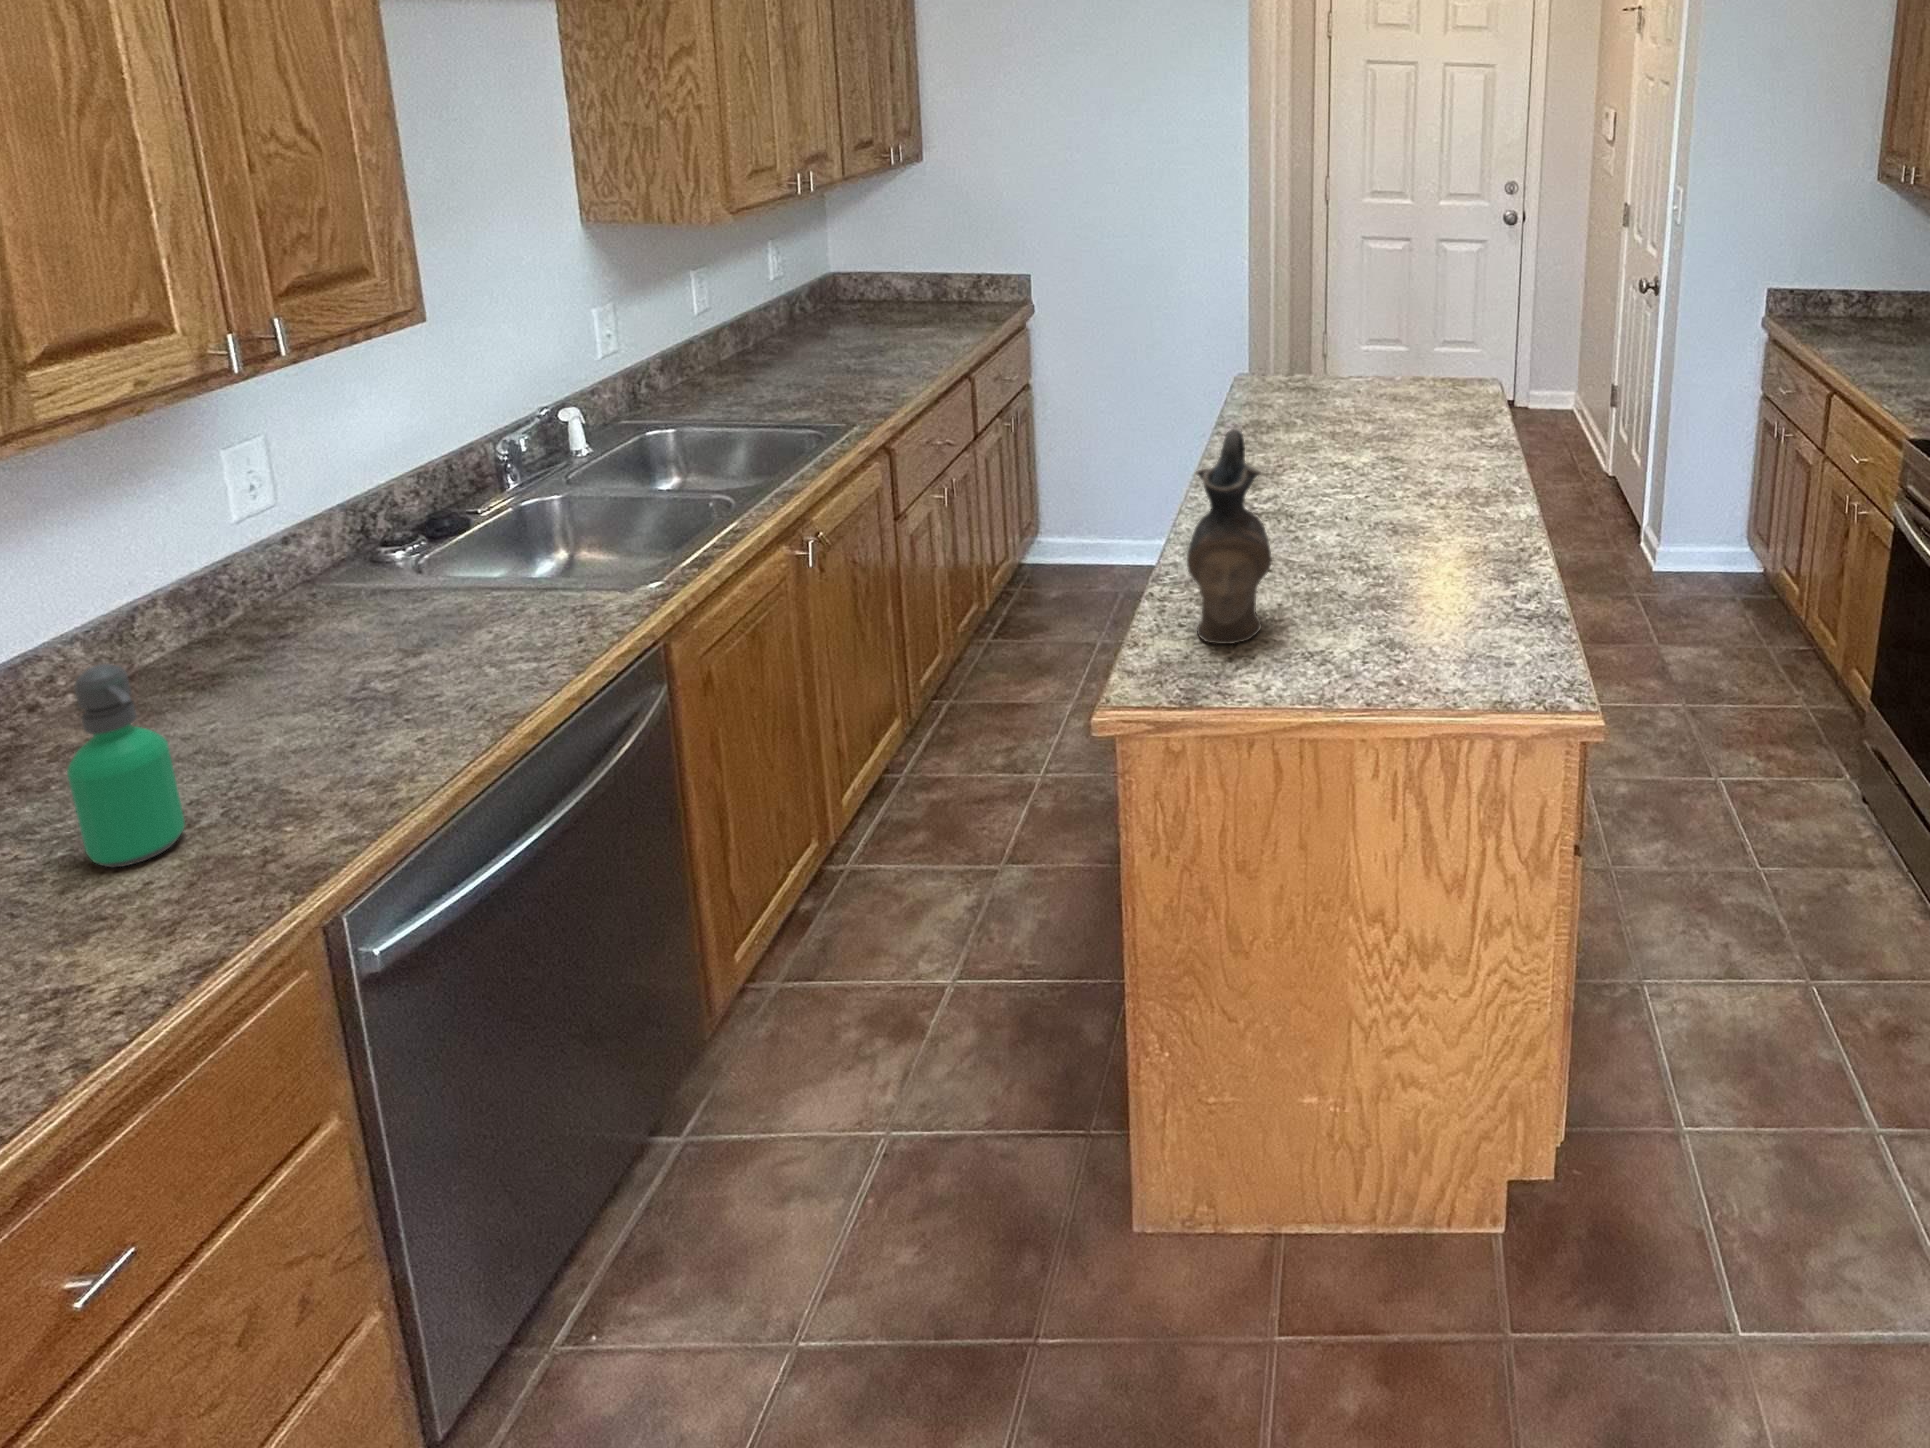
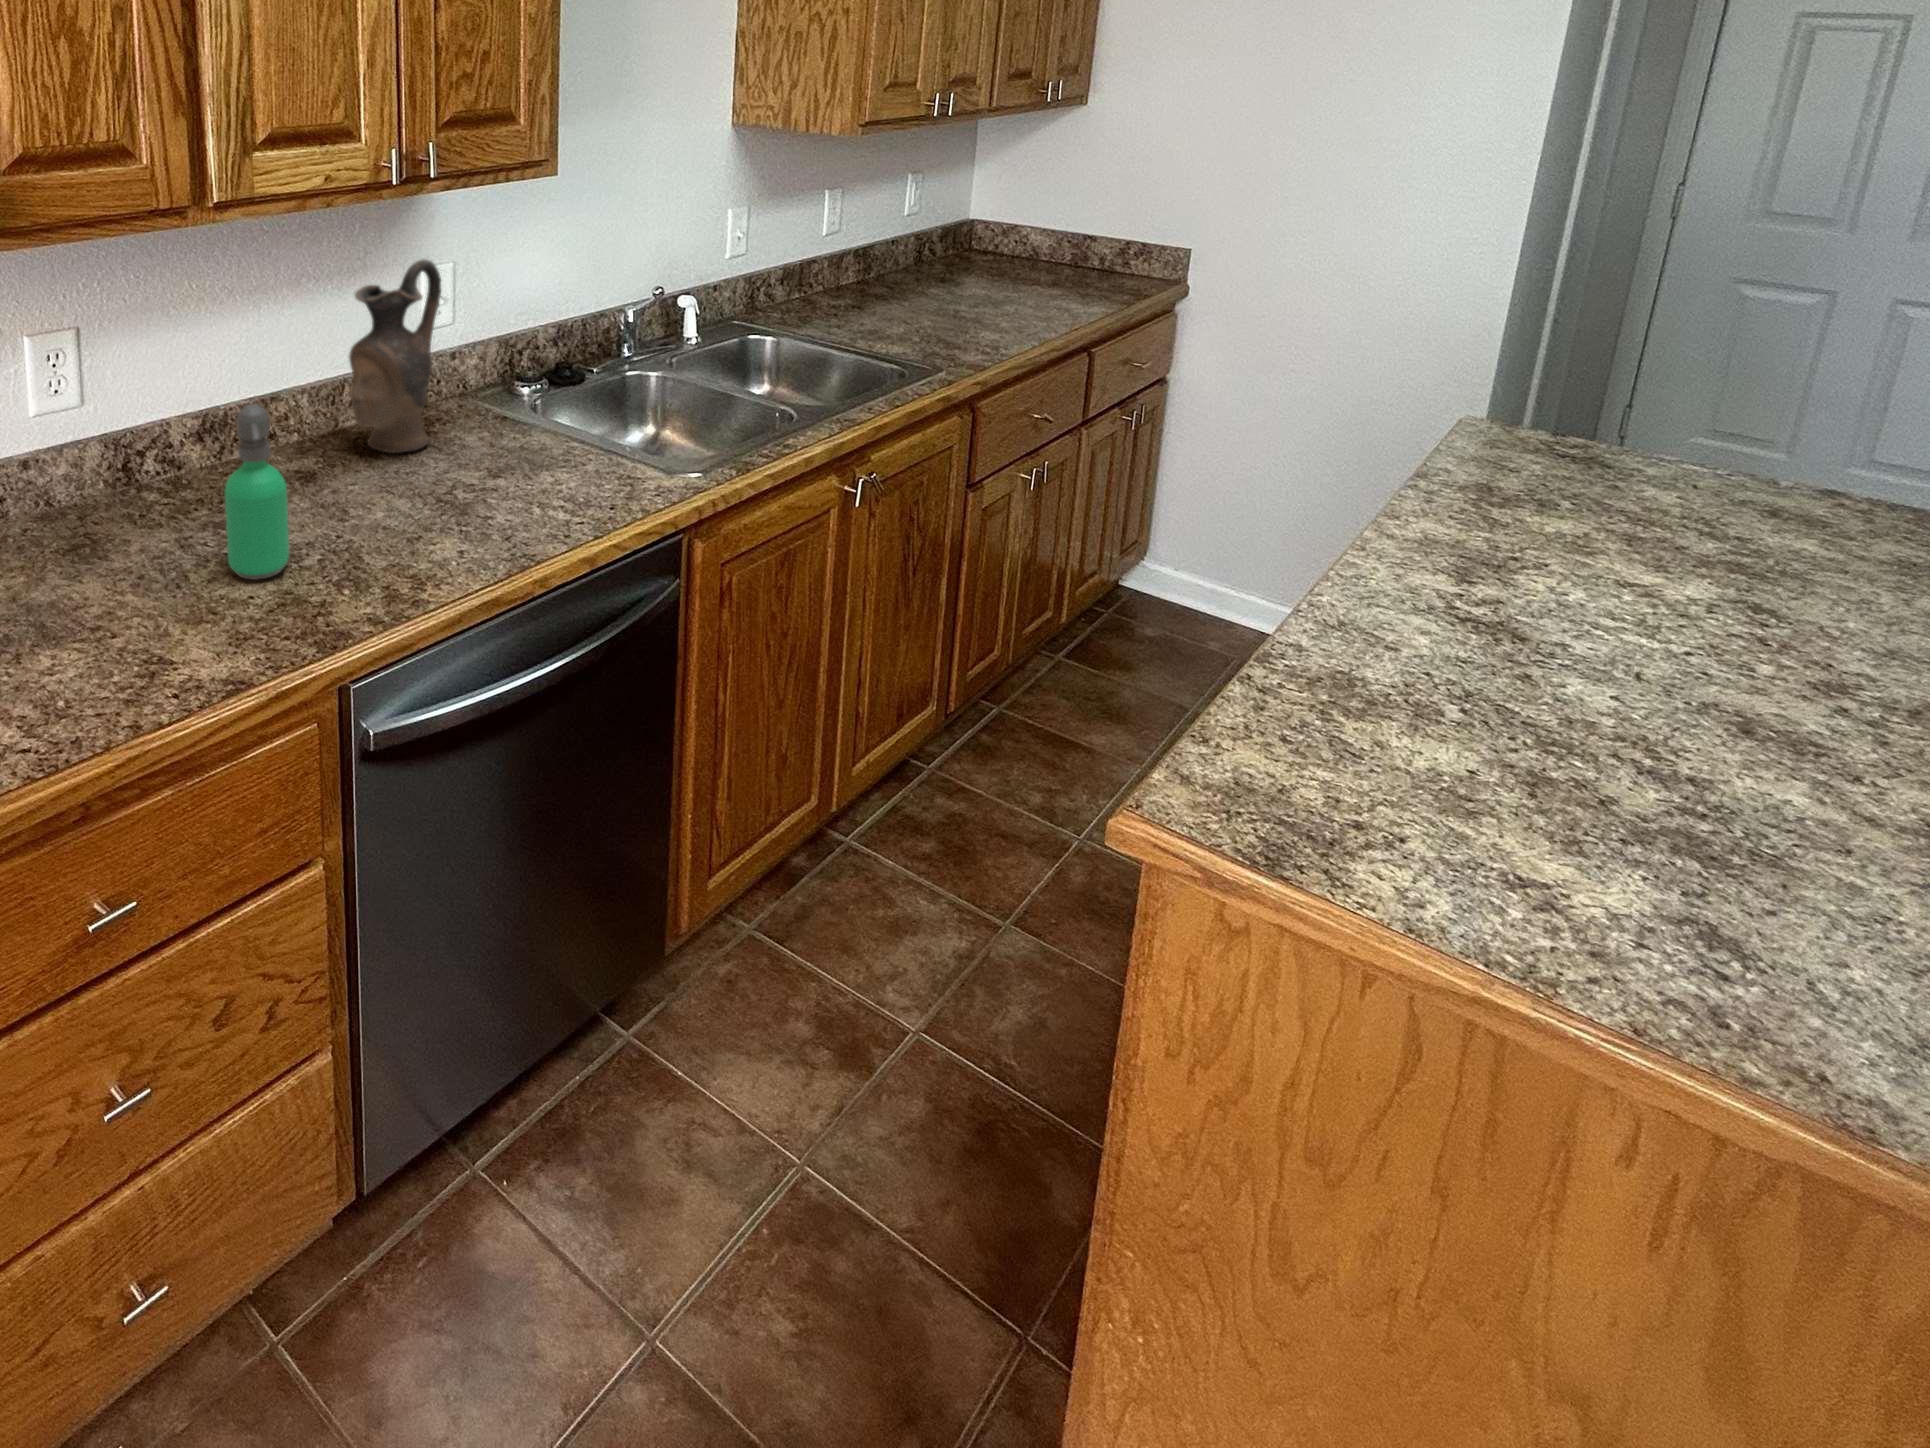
ceramic pitcher: present [1187,429,1271,644] -> present [349,259,441,453]

